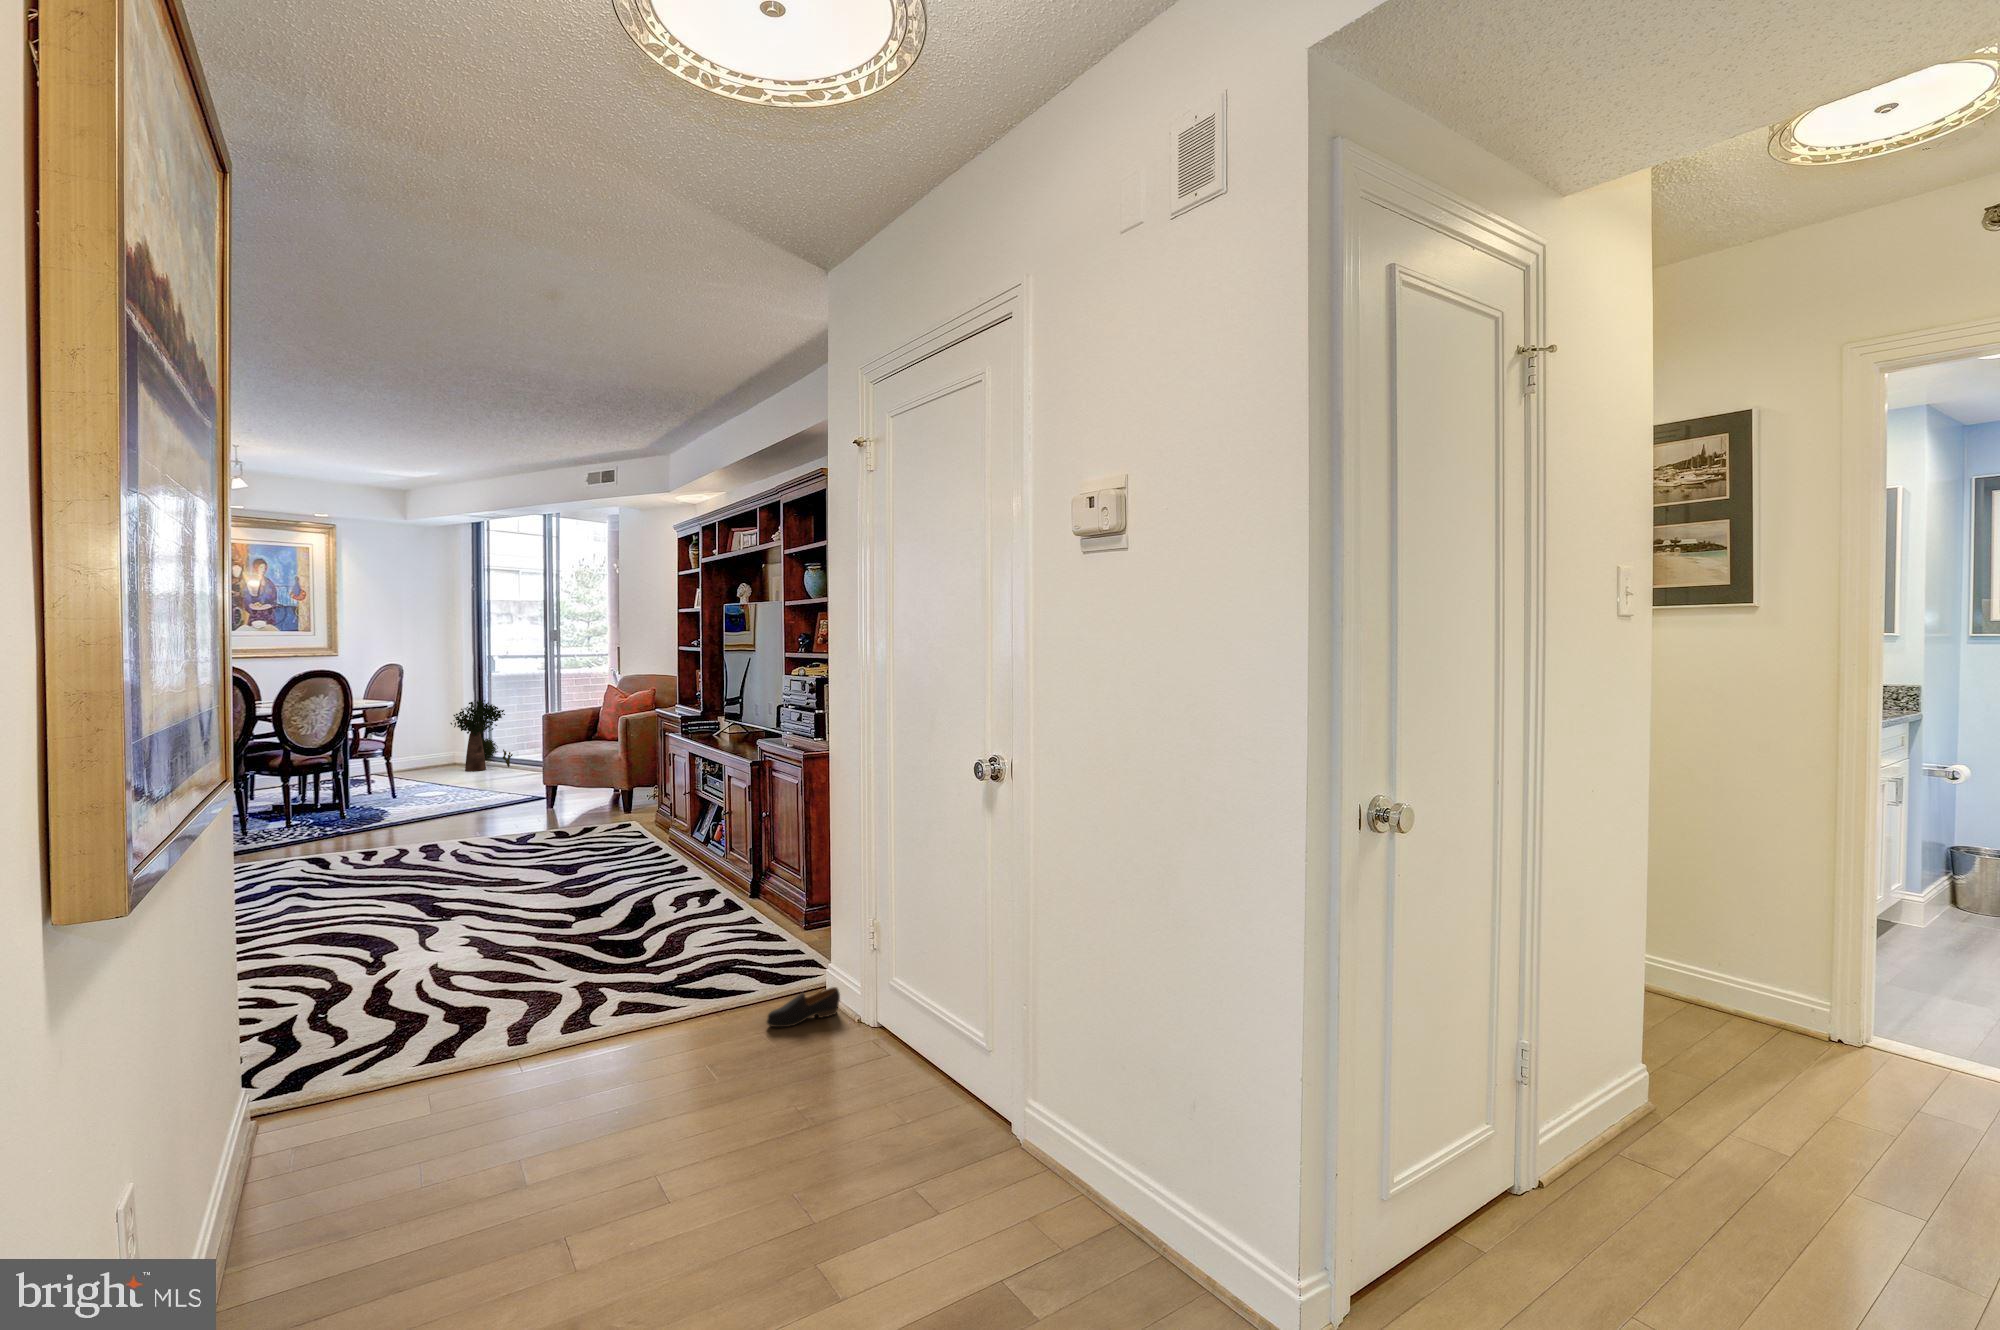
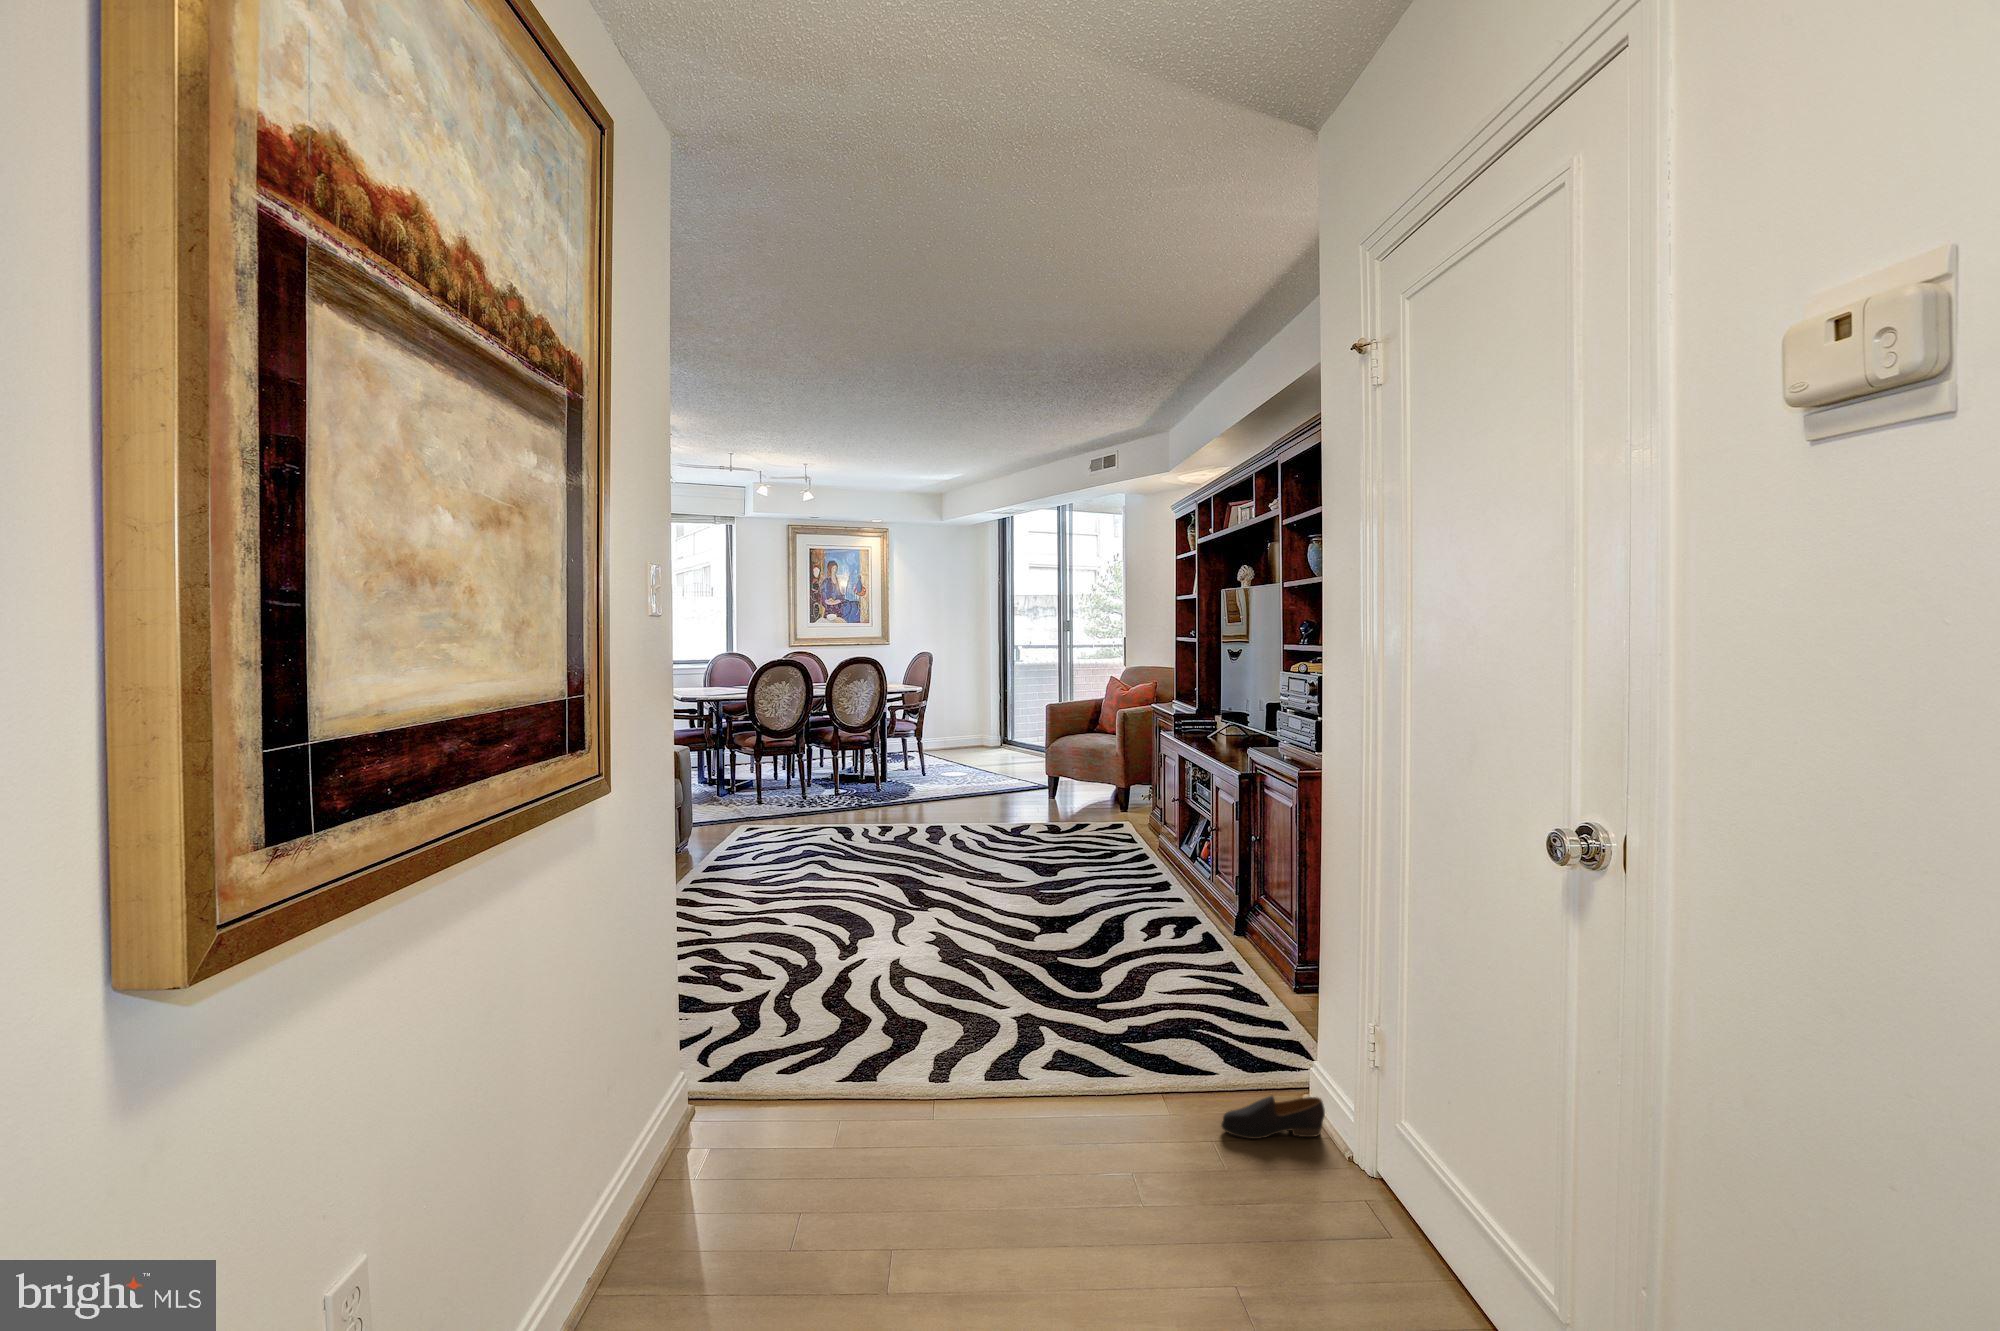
potted plant: present [451,700,513,771] -> none [976,688,1029,758]

